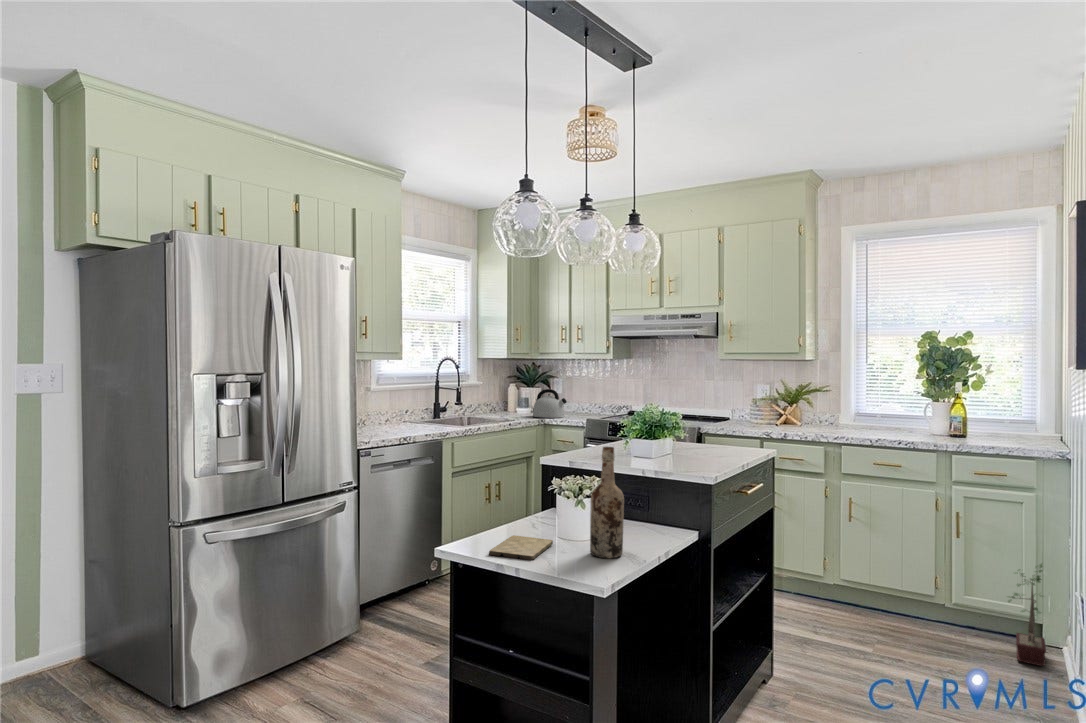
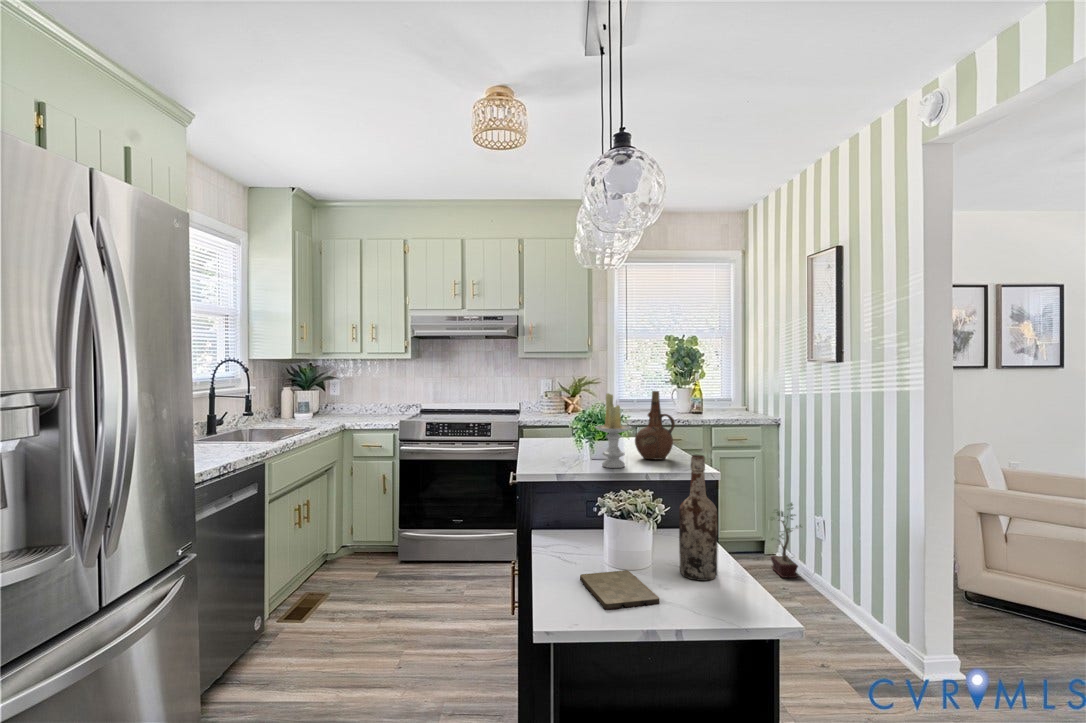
kettle: present [533,389,567,418] -> none [329,392,369,423]
candle: none [619,393,654,464] -> present [595,393,631,468]
ceramic pitcher: none [676,394,718,463] -> present [635,391,675,460]

